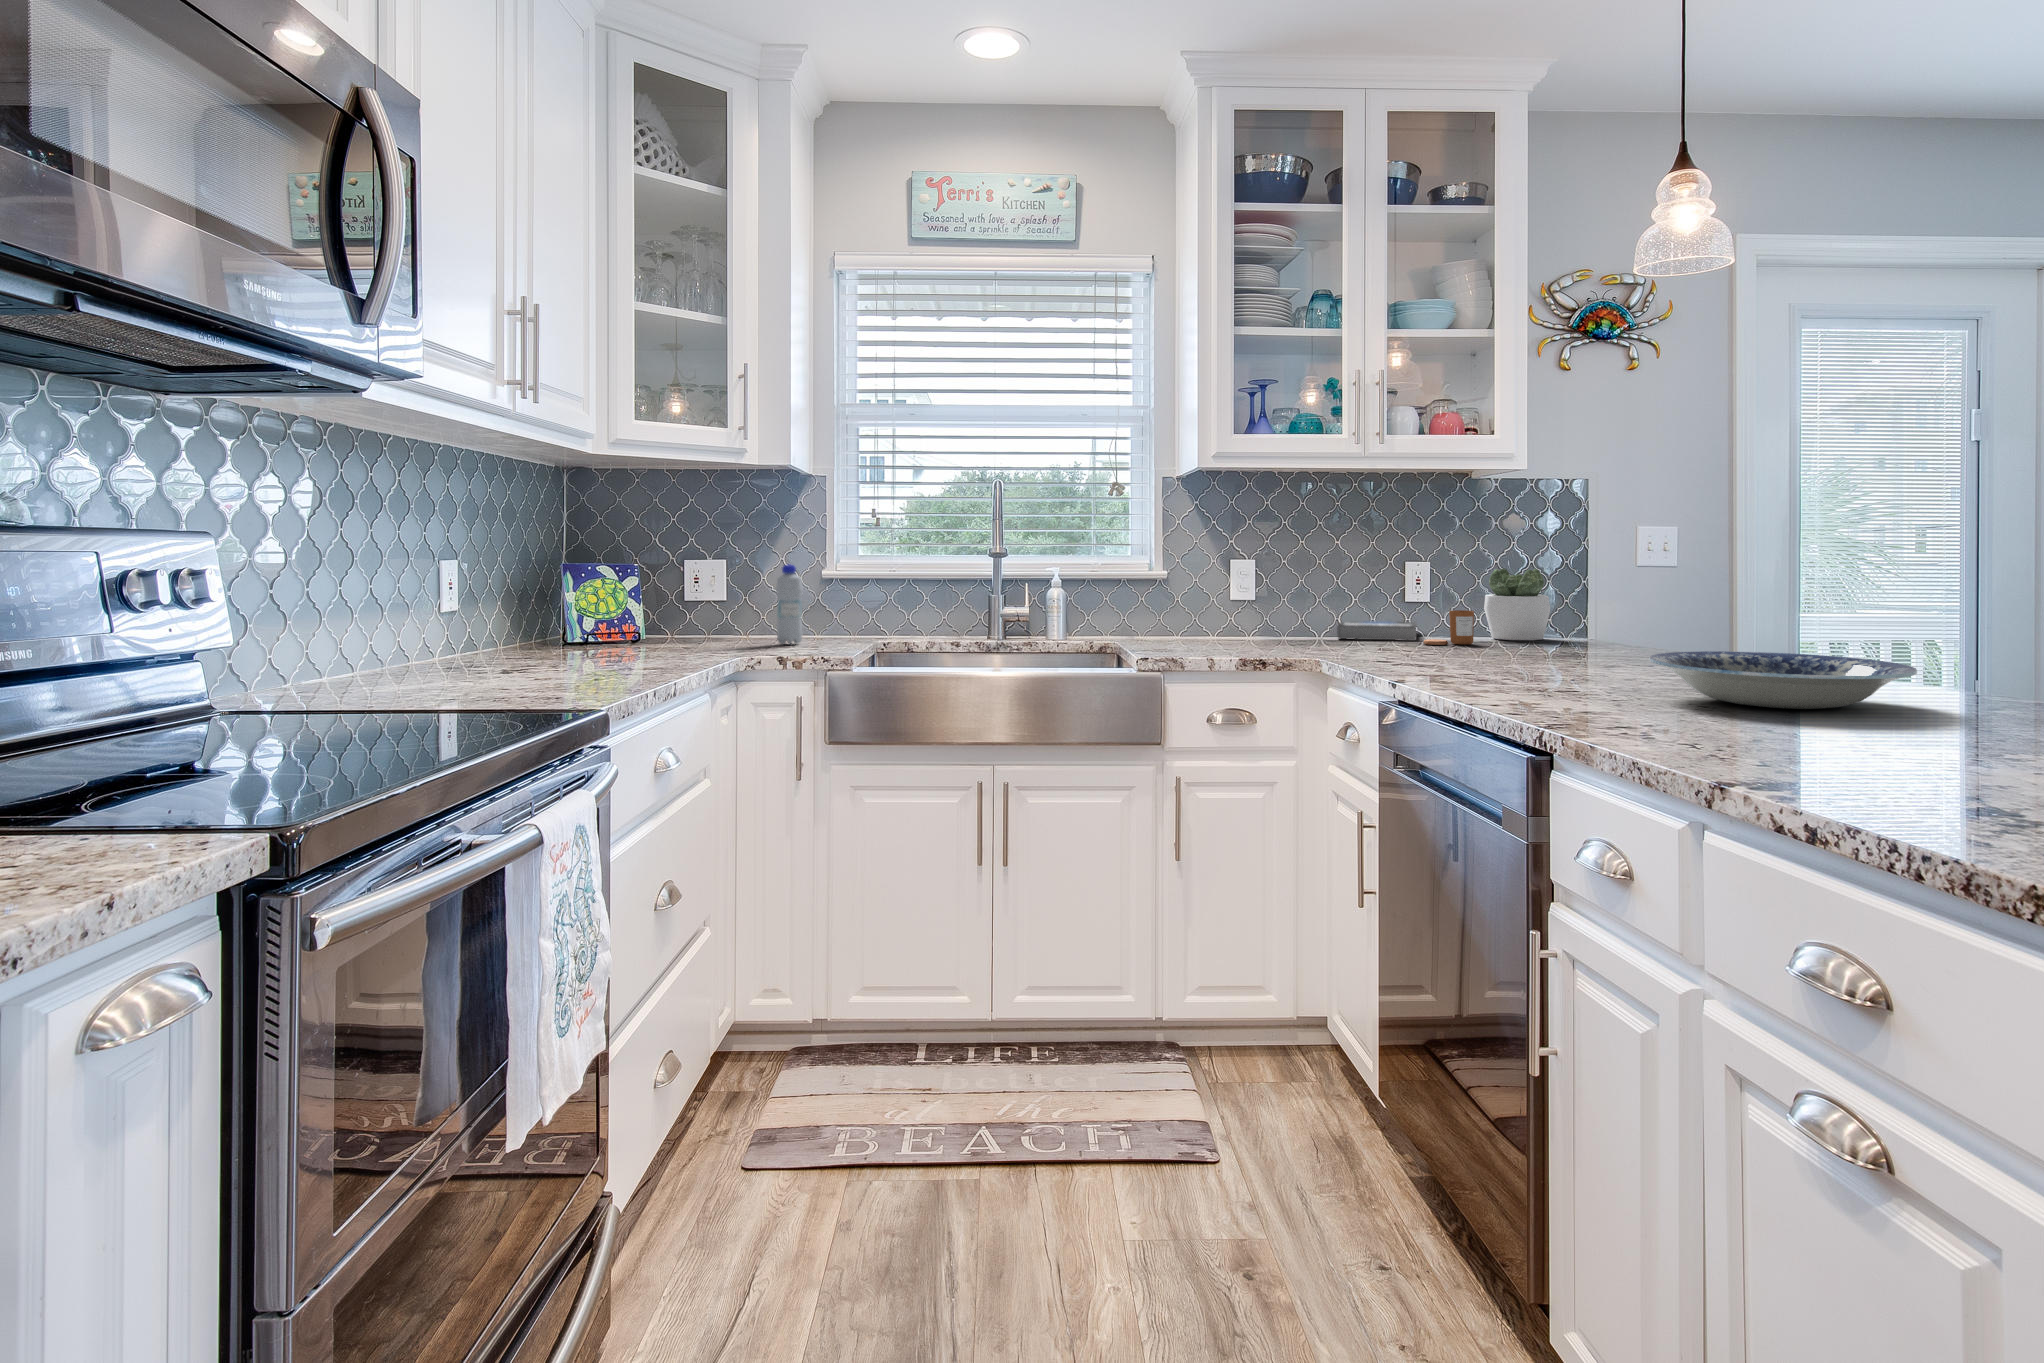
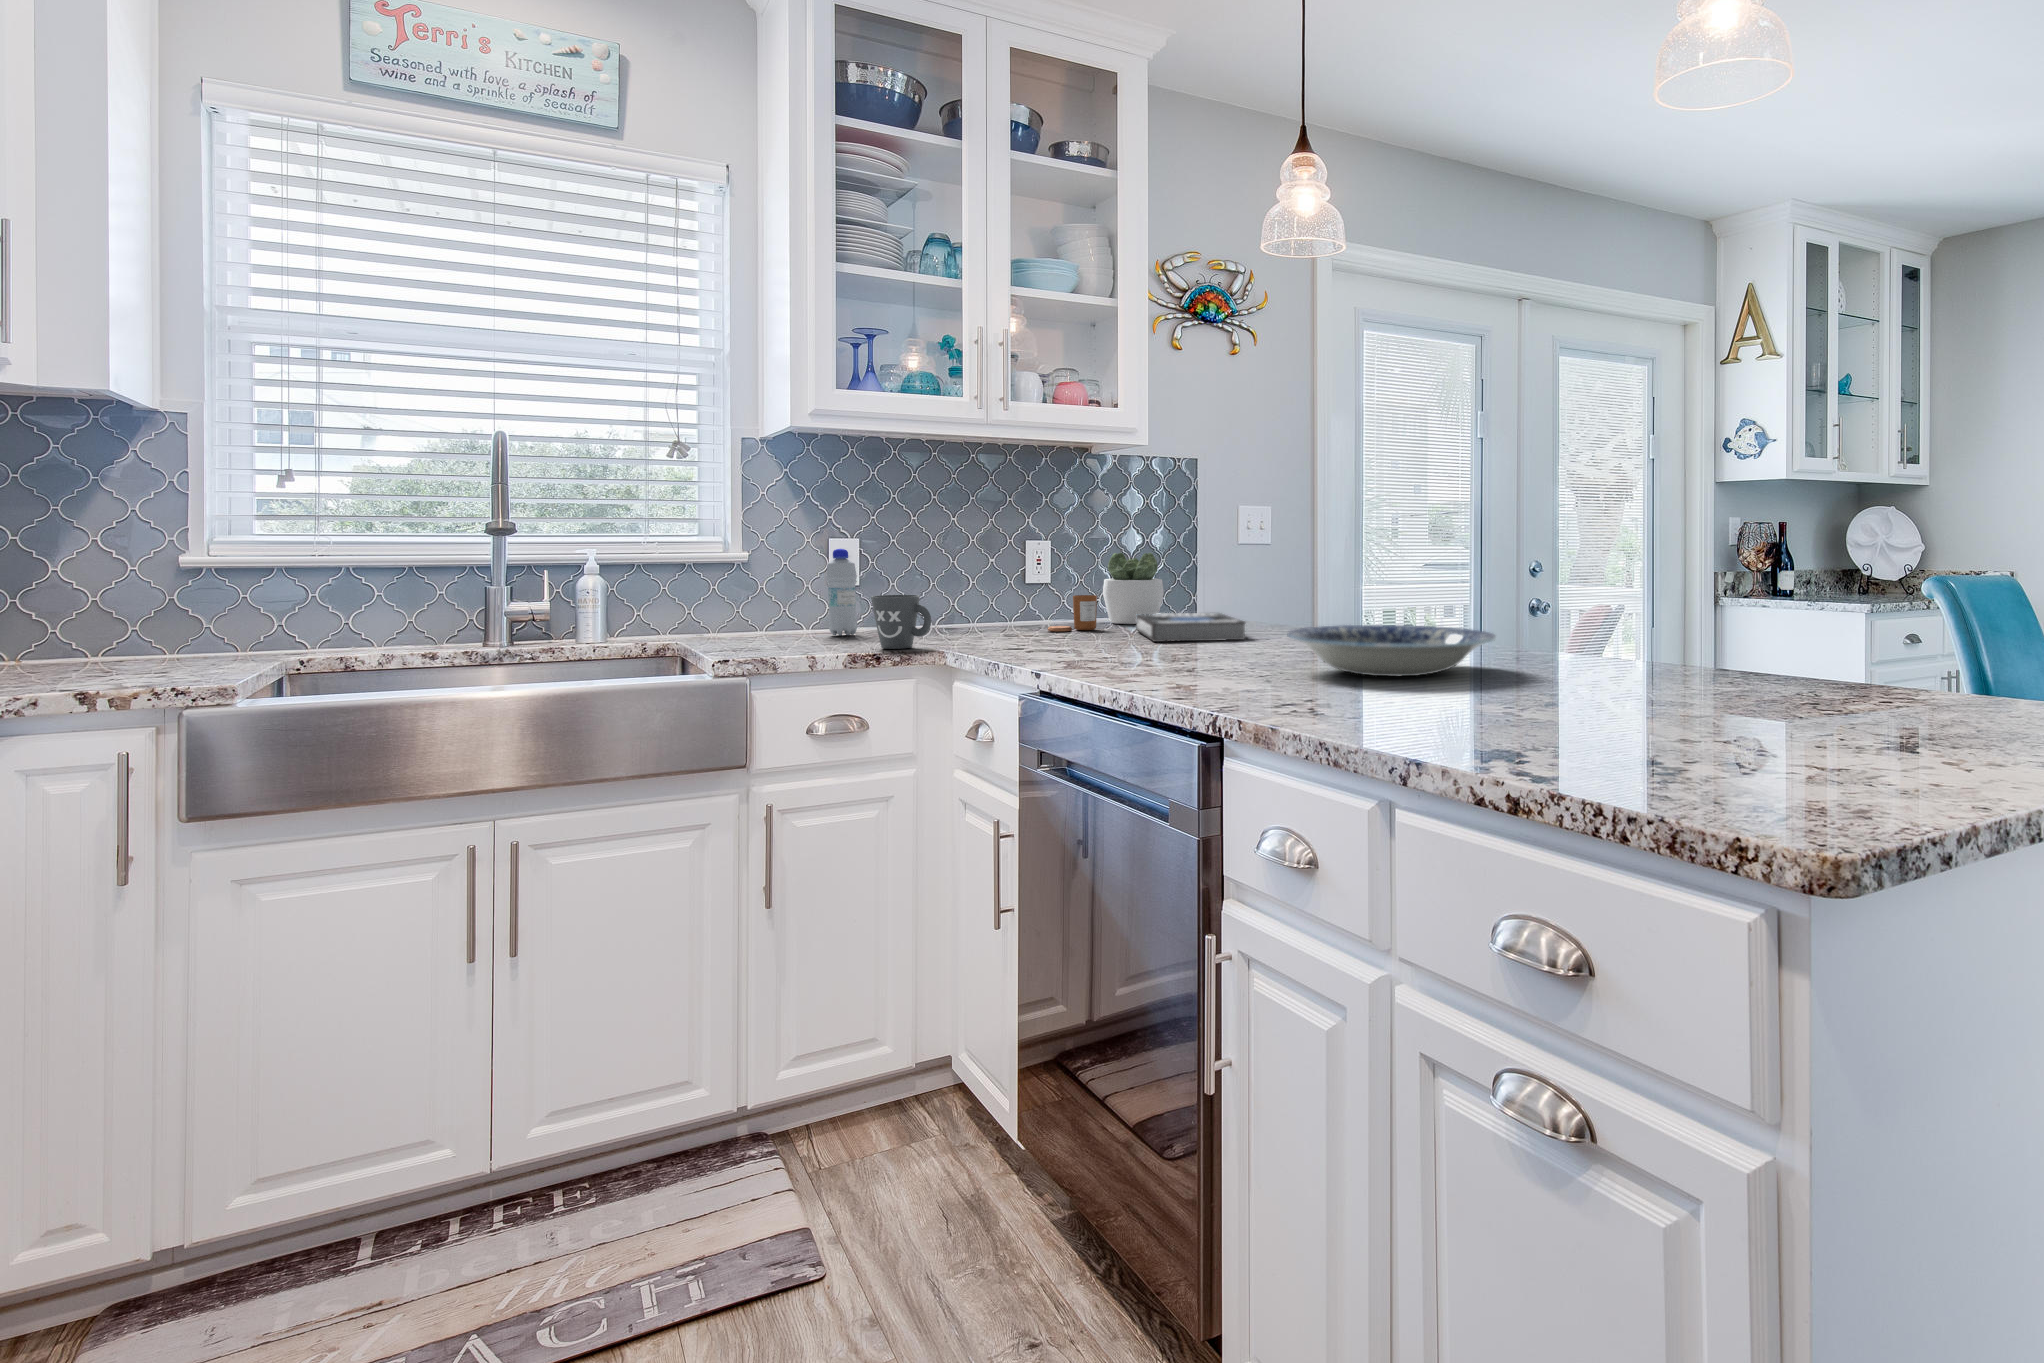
bottle: present [776,565,803,644] -> present [826,549,857,635]
mug: none [1259,607,1310,654] -> present [871,595,931,649]
book: present [1338,621,1417,641] -> present [1136,613,1245,642]

